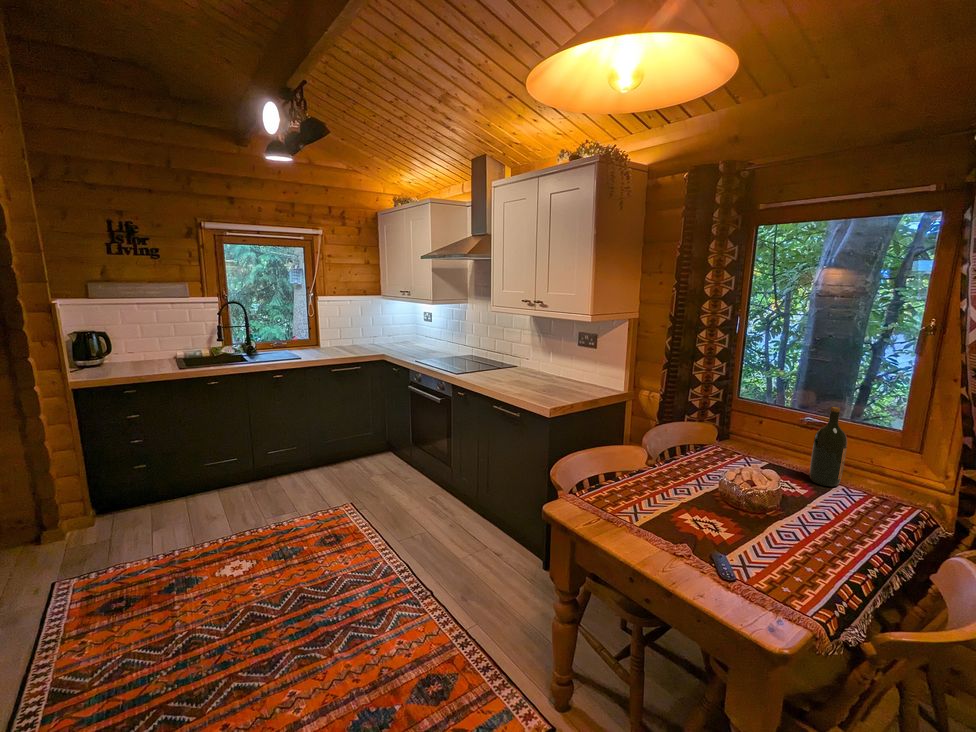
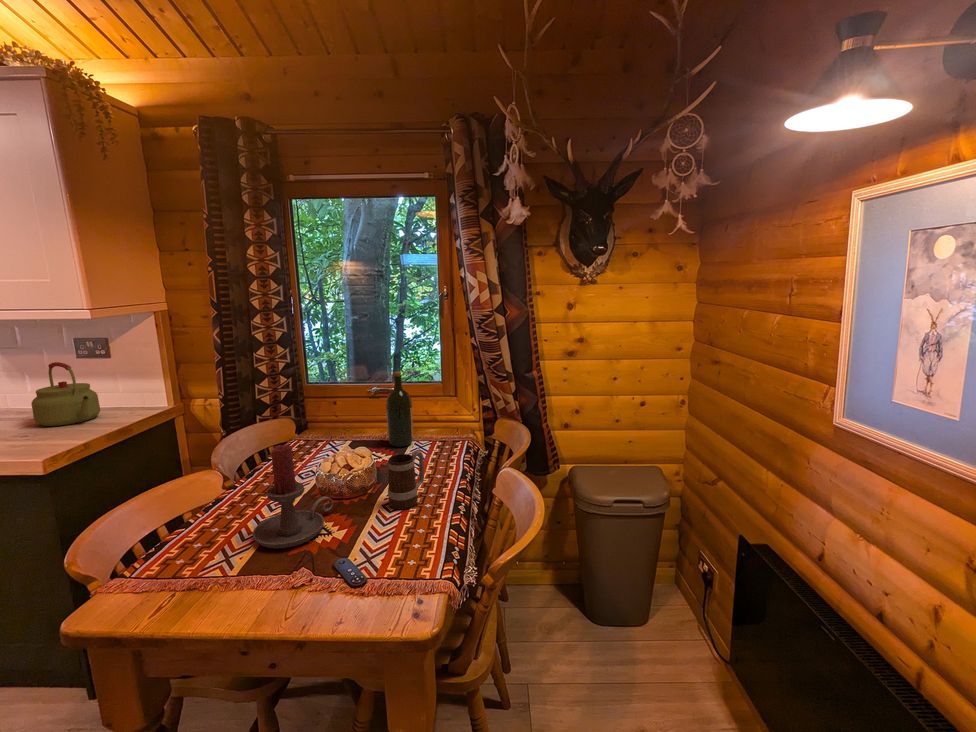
kettle: none [549,347,584,389] -> present [31,362,100,426]
candle holder: none [656,443,728,528] -> present [253,445,333,549]
mug: none [785,487,837,544] -> present [388,450,424,509]

